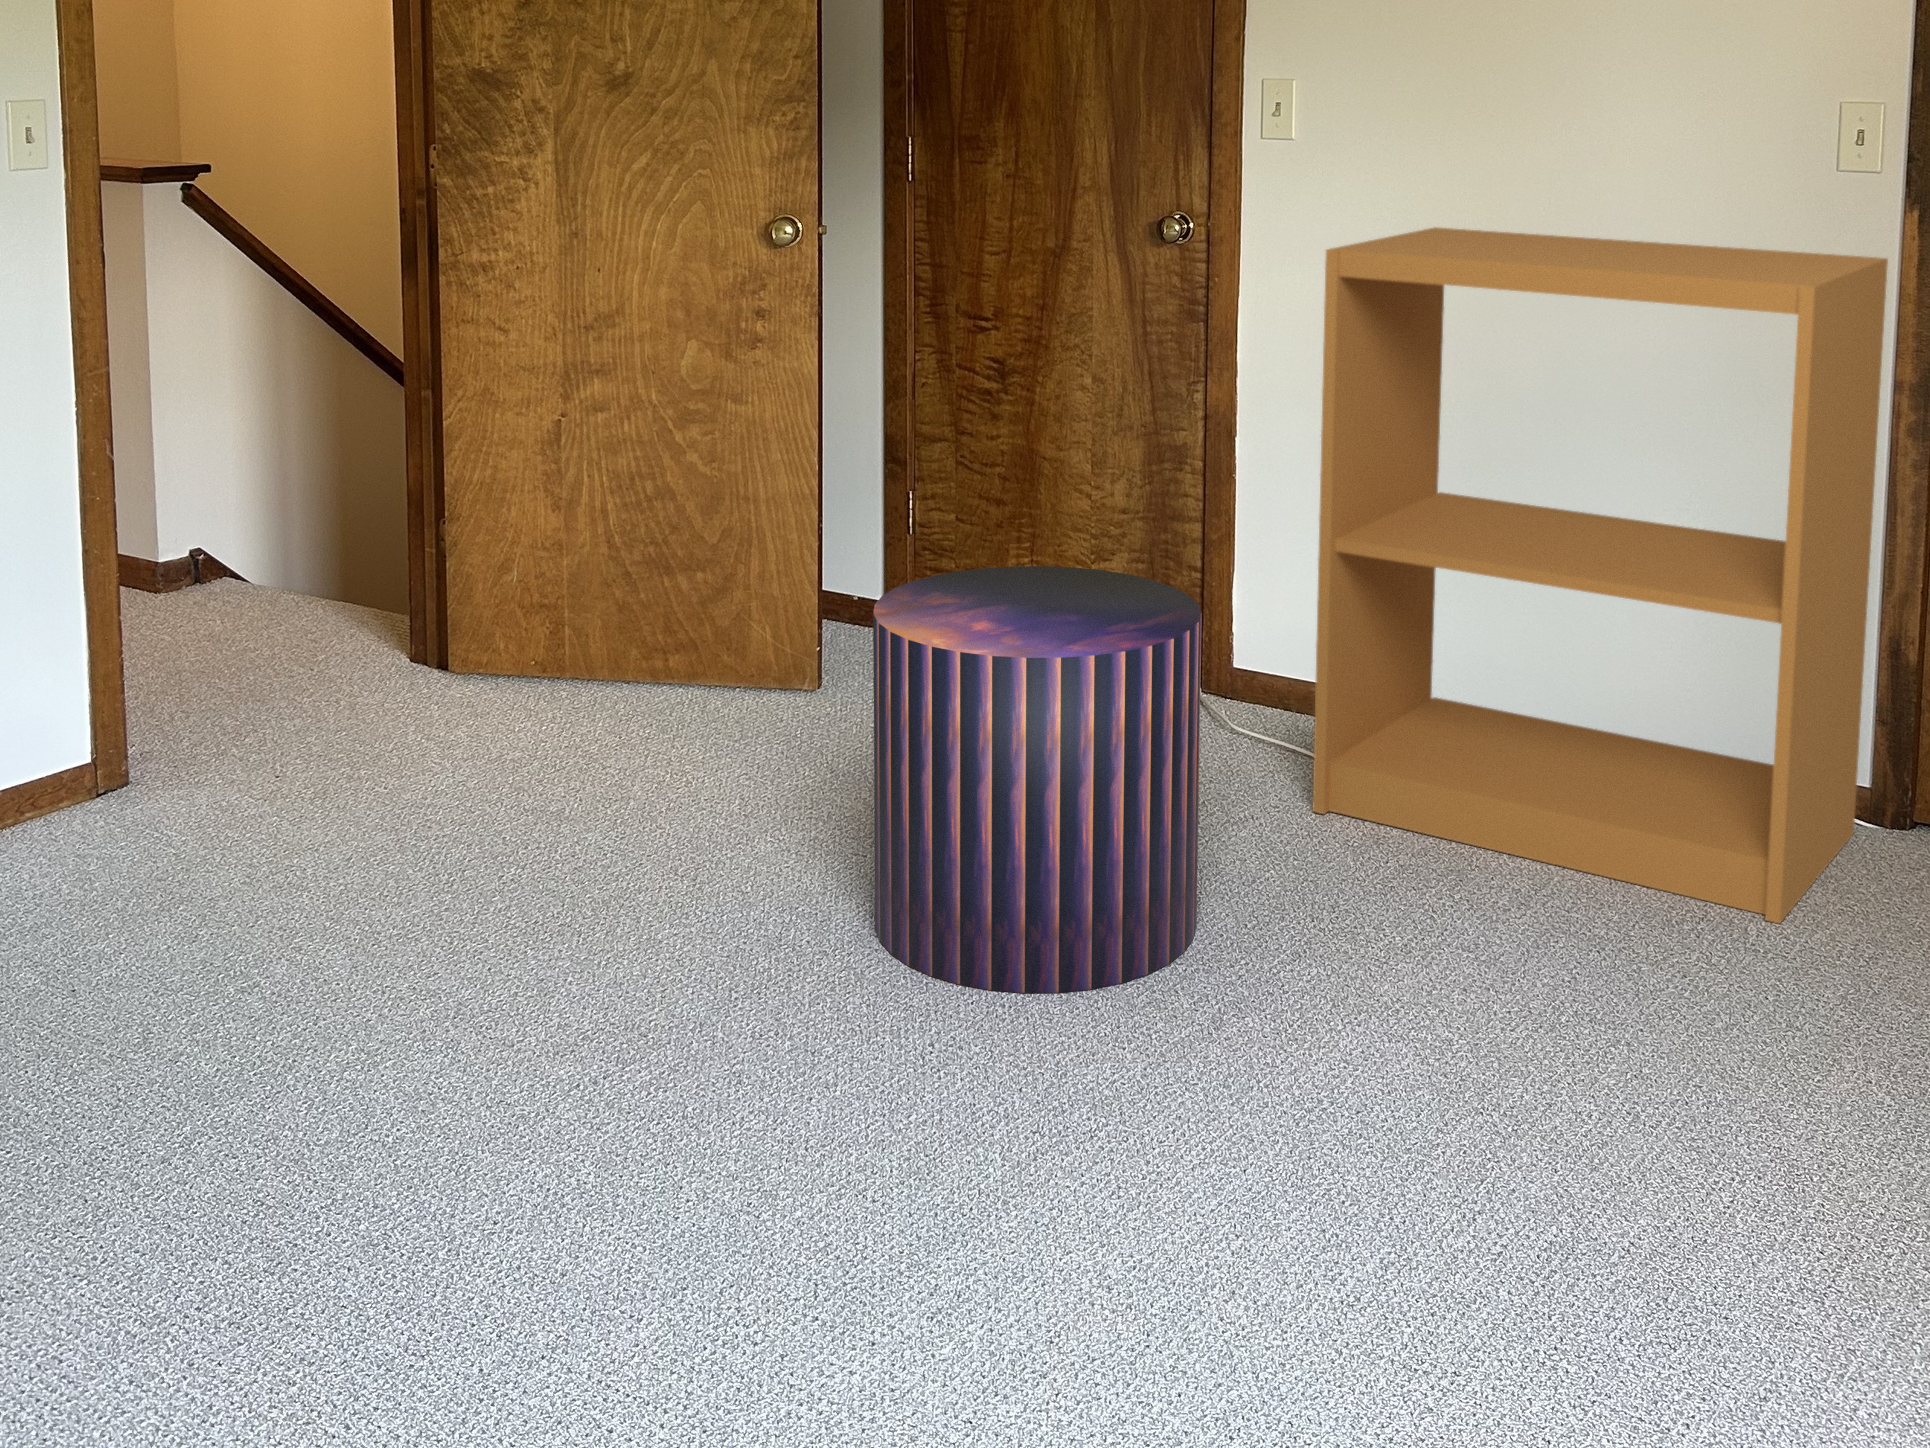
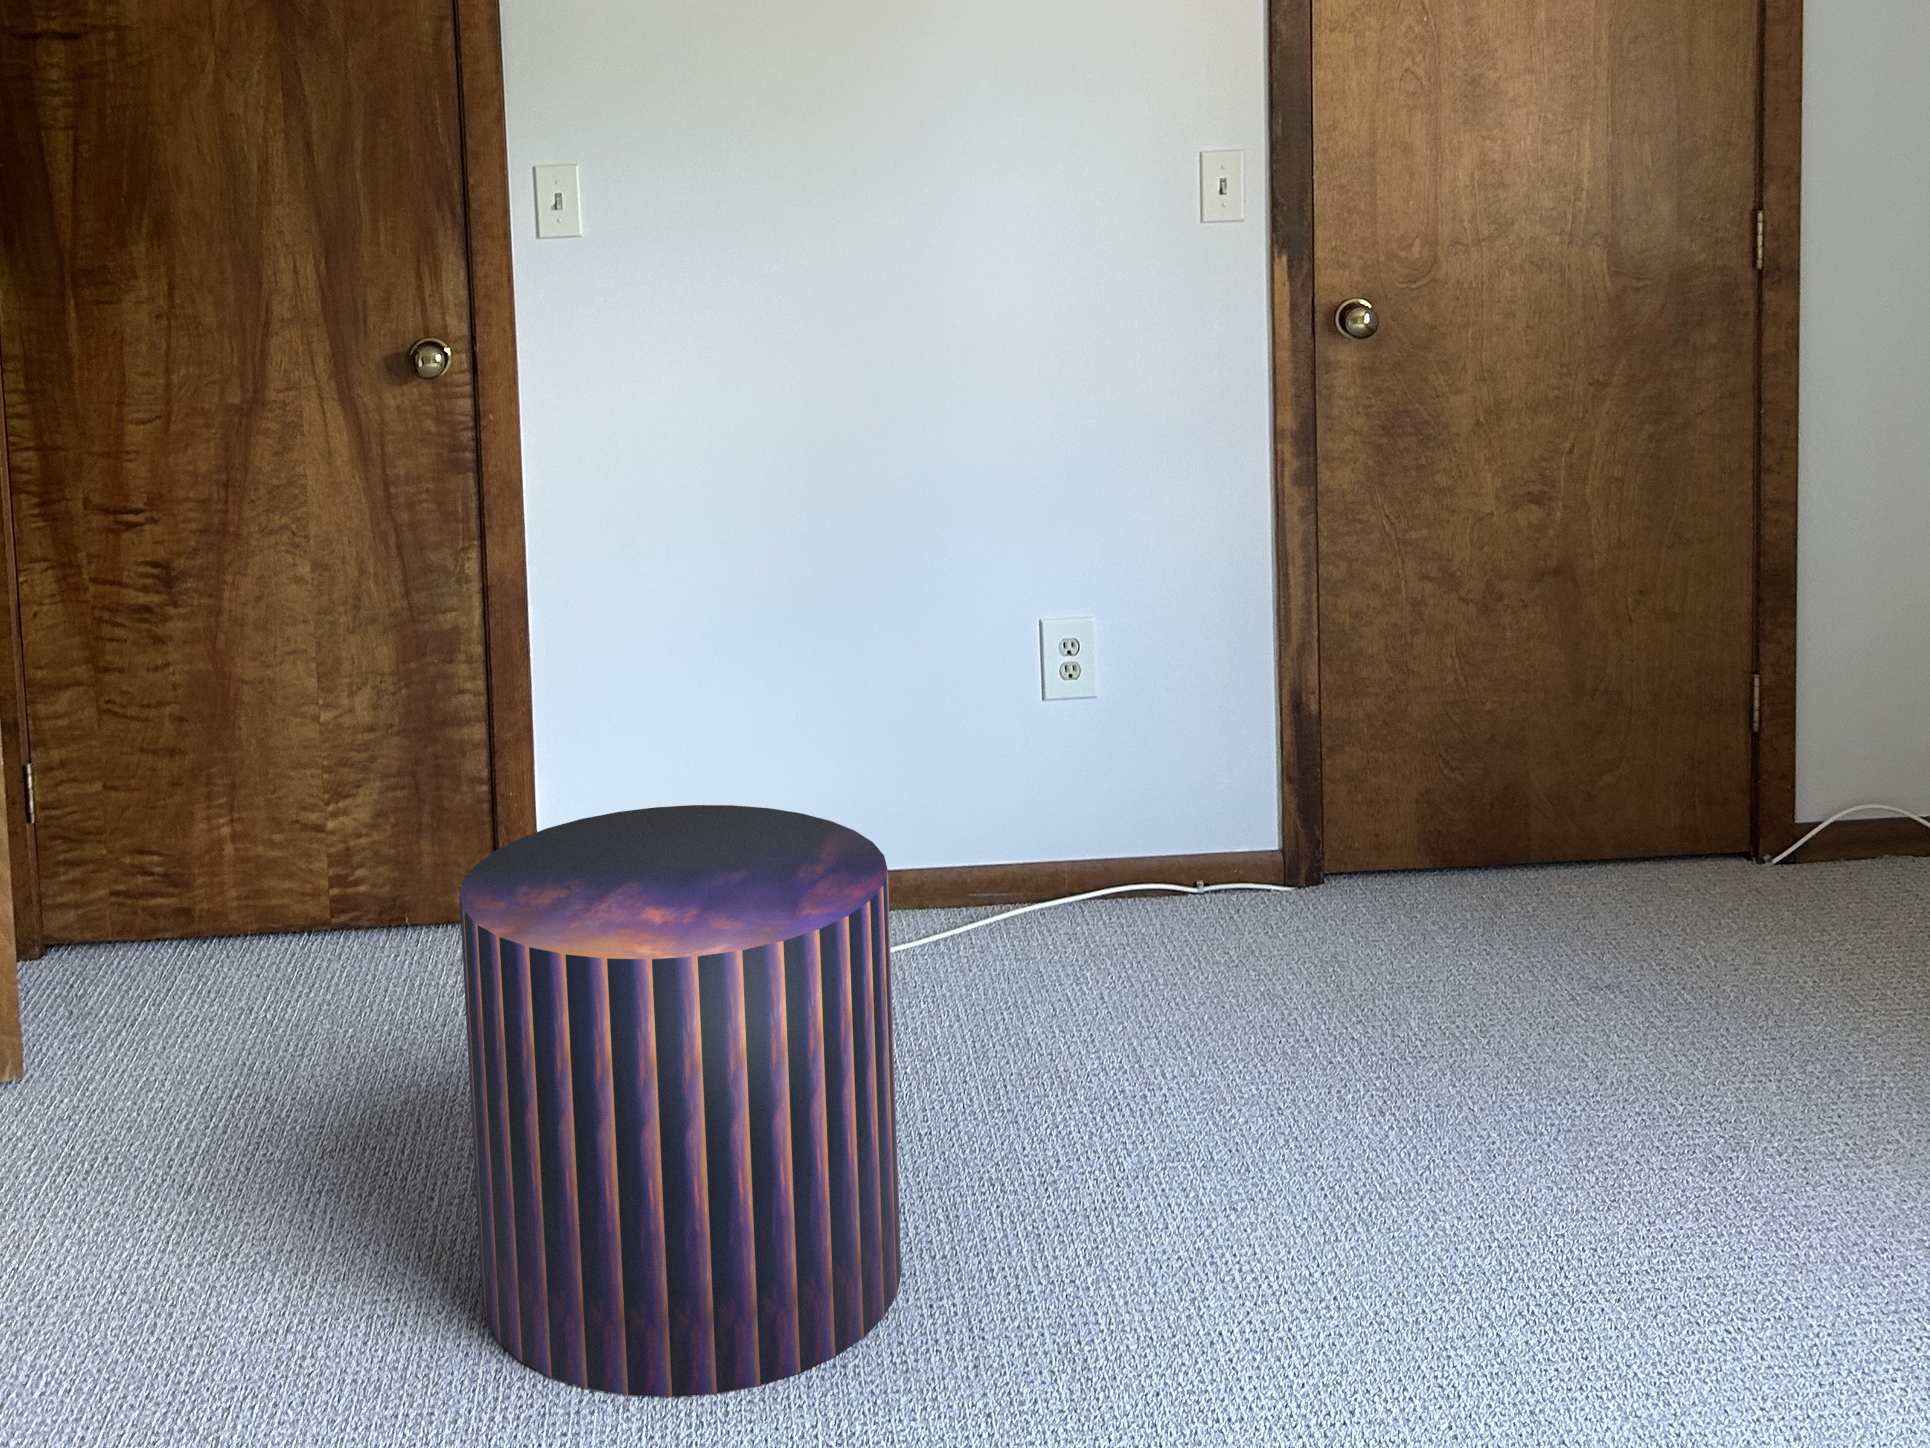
bookshelf: present [1312,227,1888,924] -> none [783,306,1356,1039]

